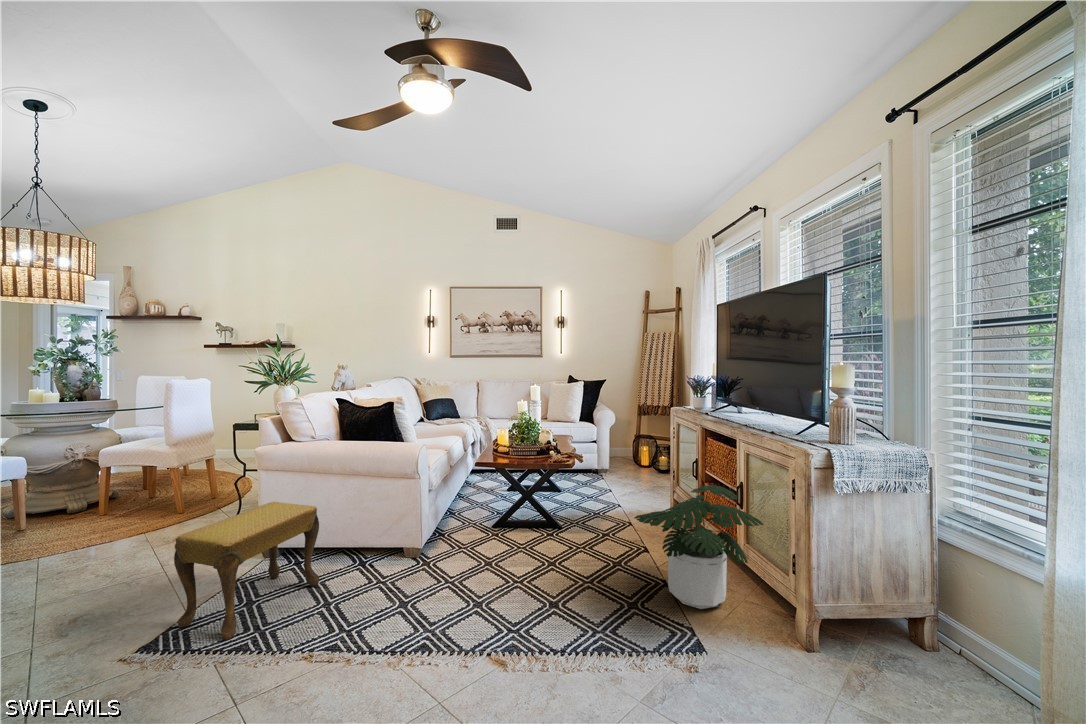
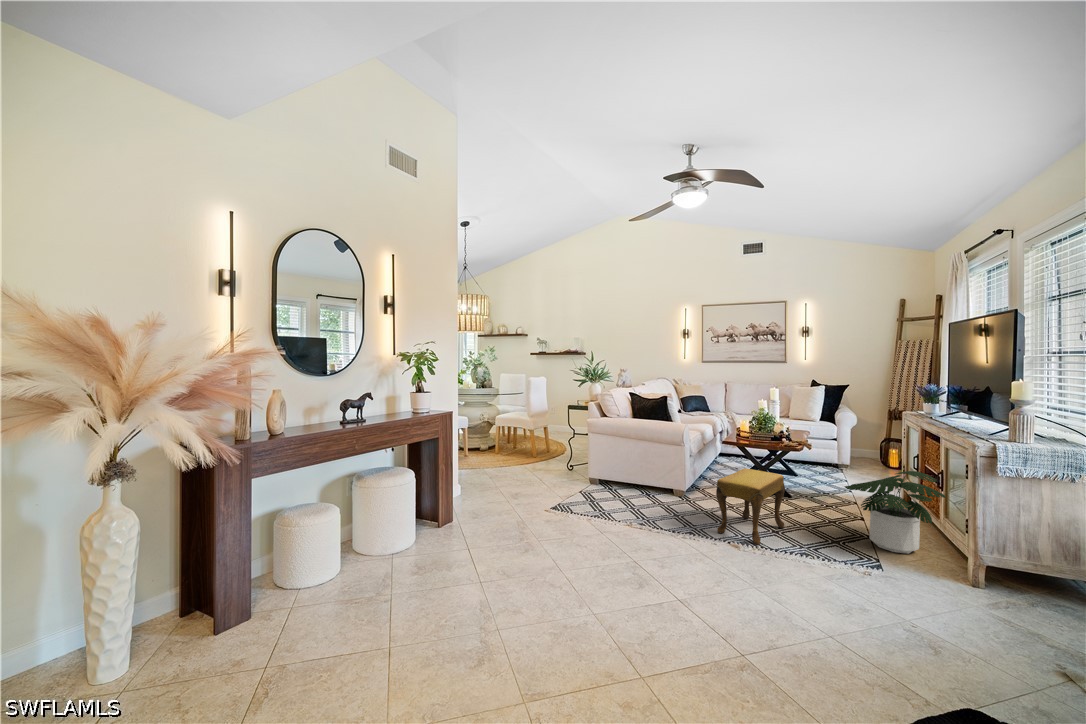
footstool: present [174,502,319,640] -> present [716,468,785,545]

